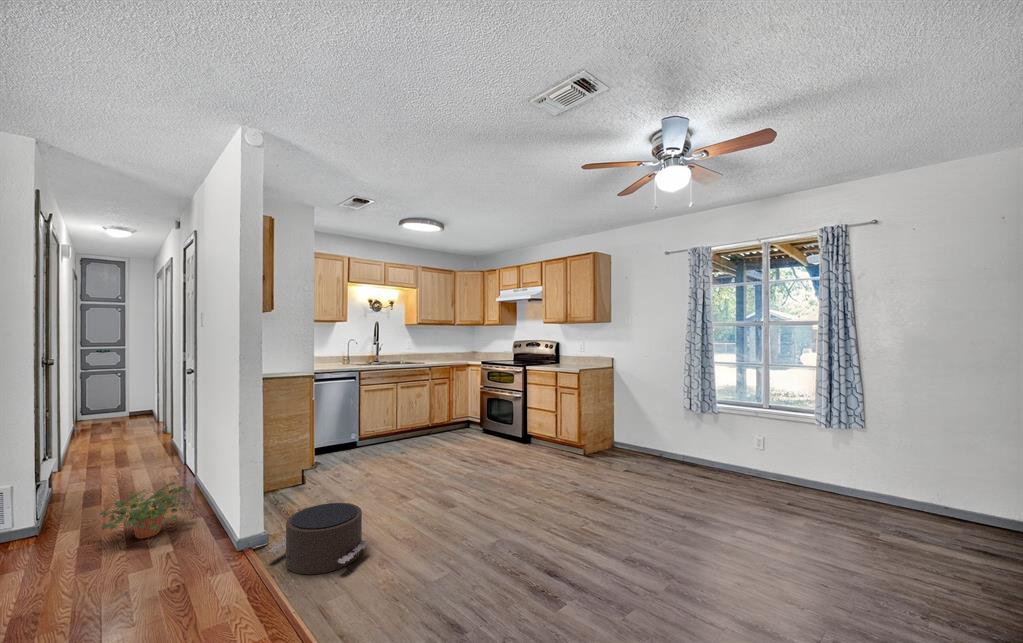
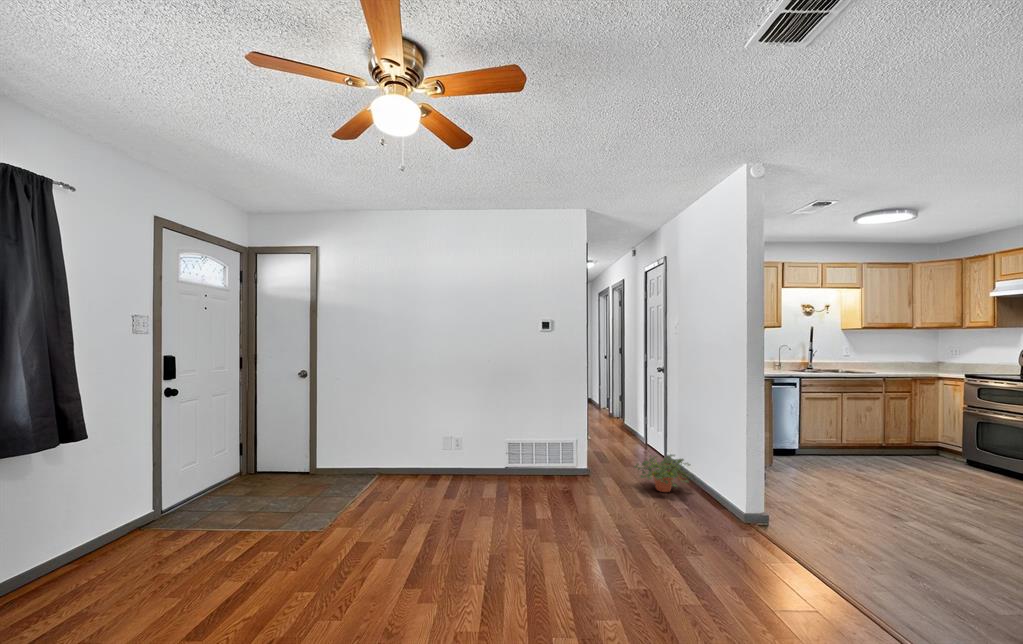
pouf: present [269,503,369,575] -> none [782,501,890,566]

